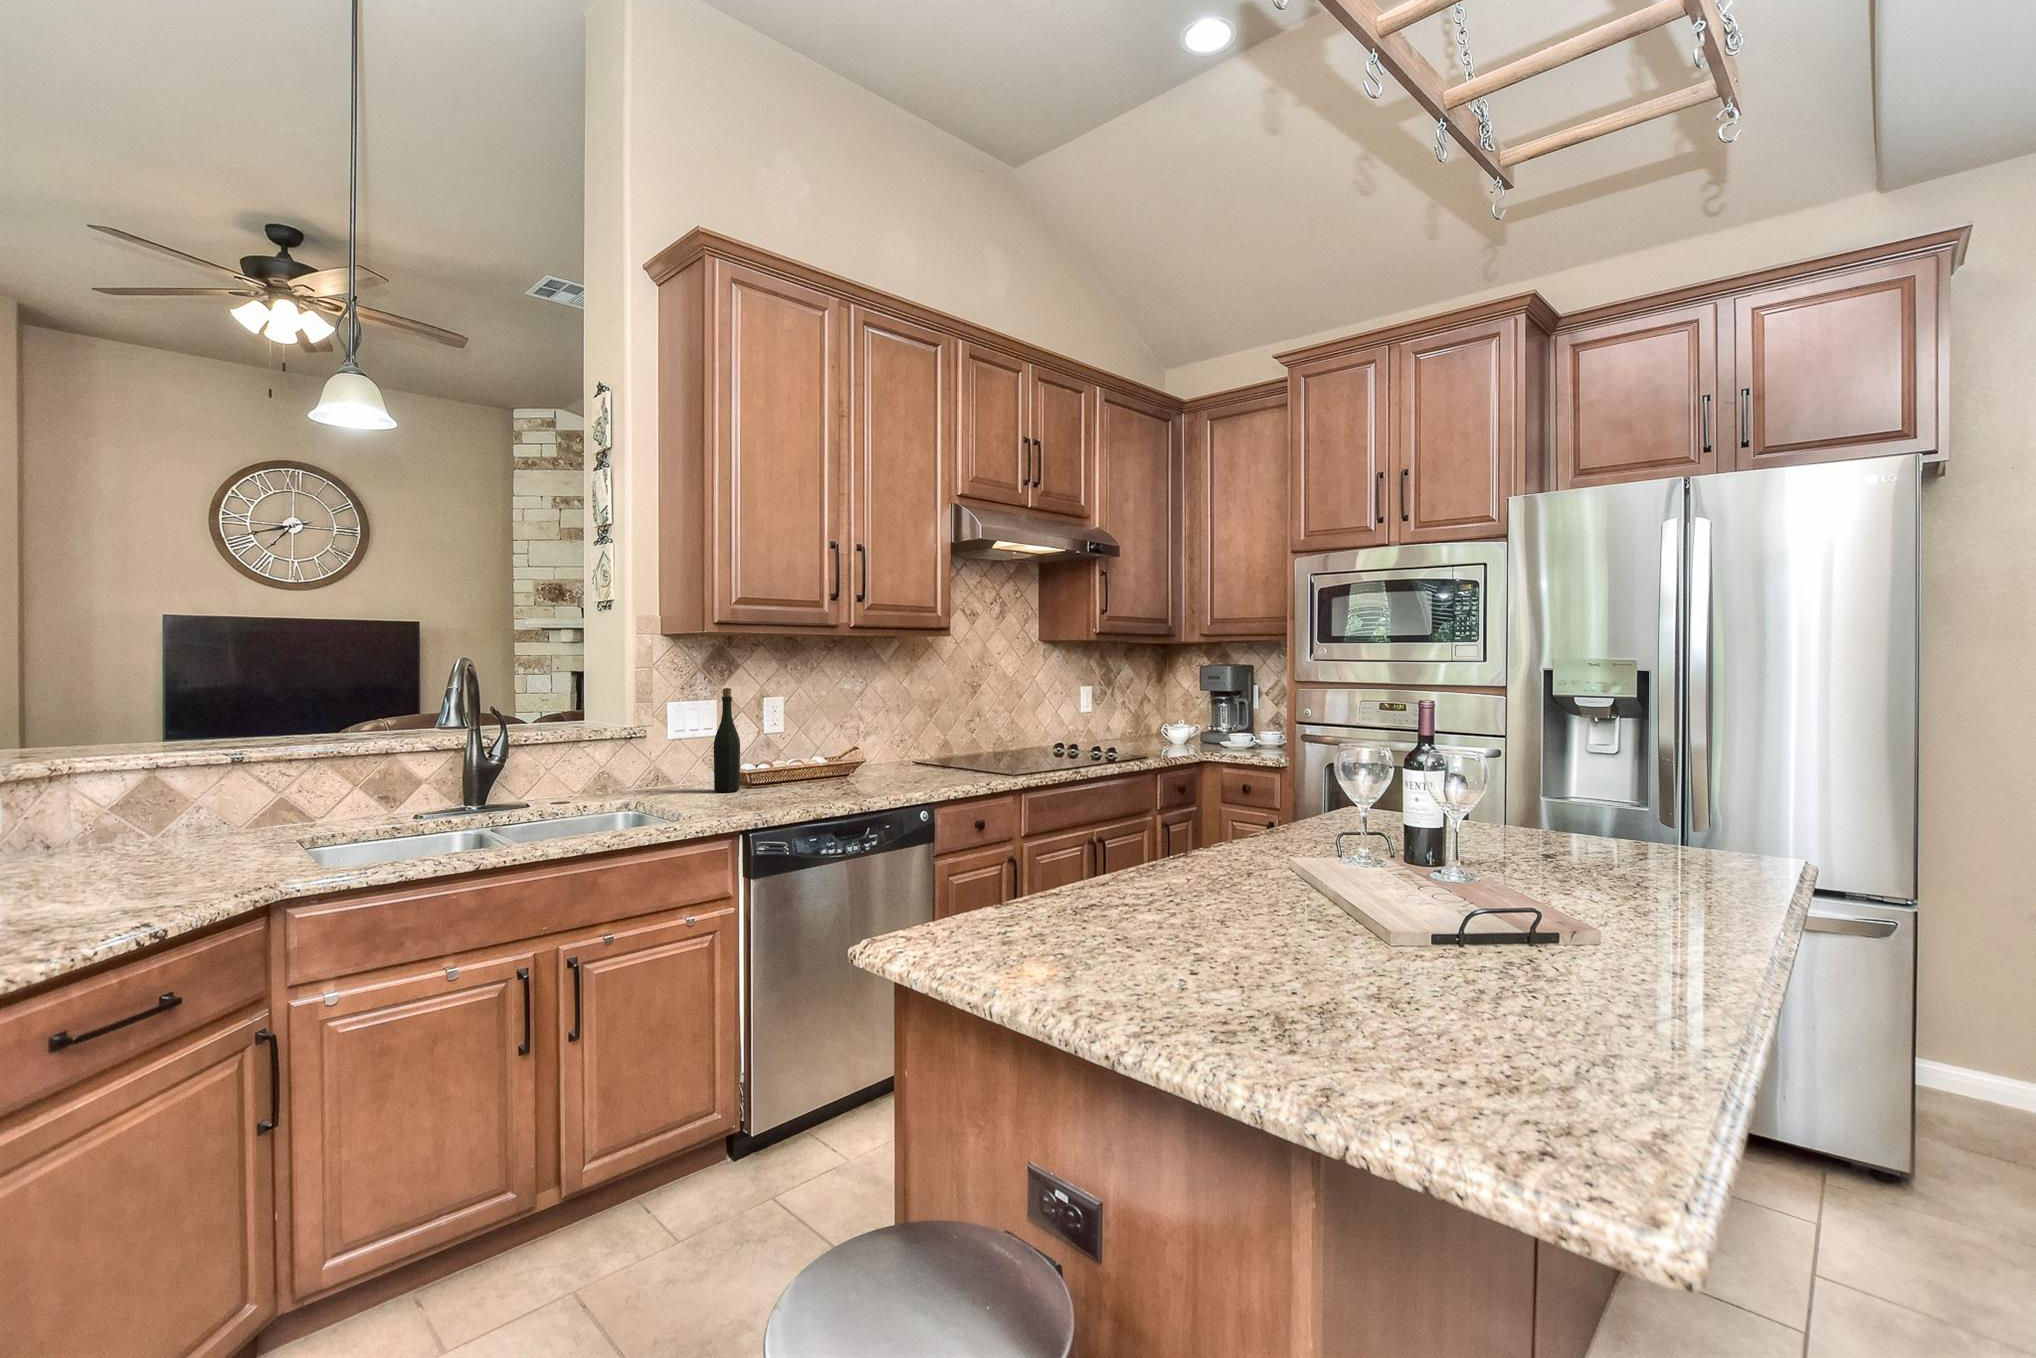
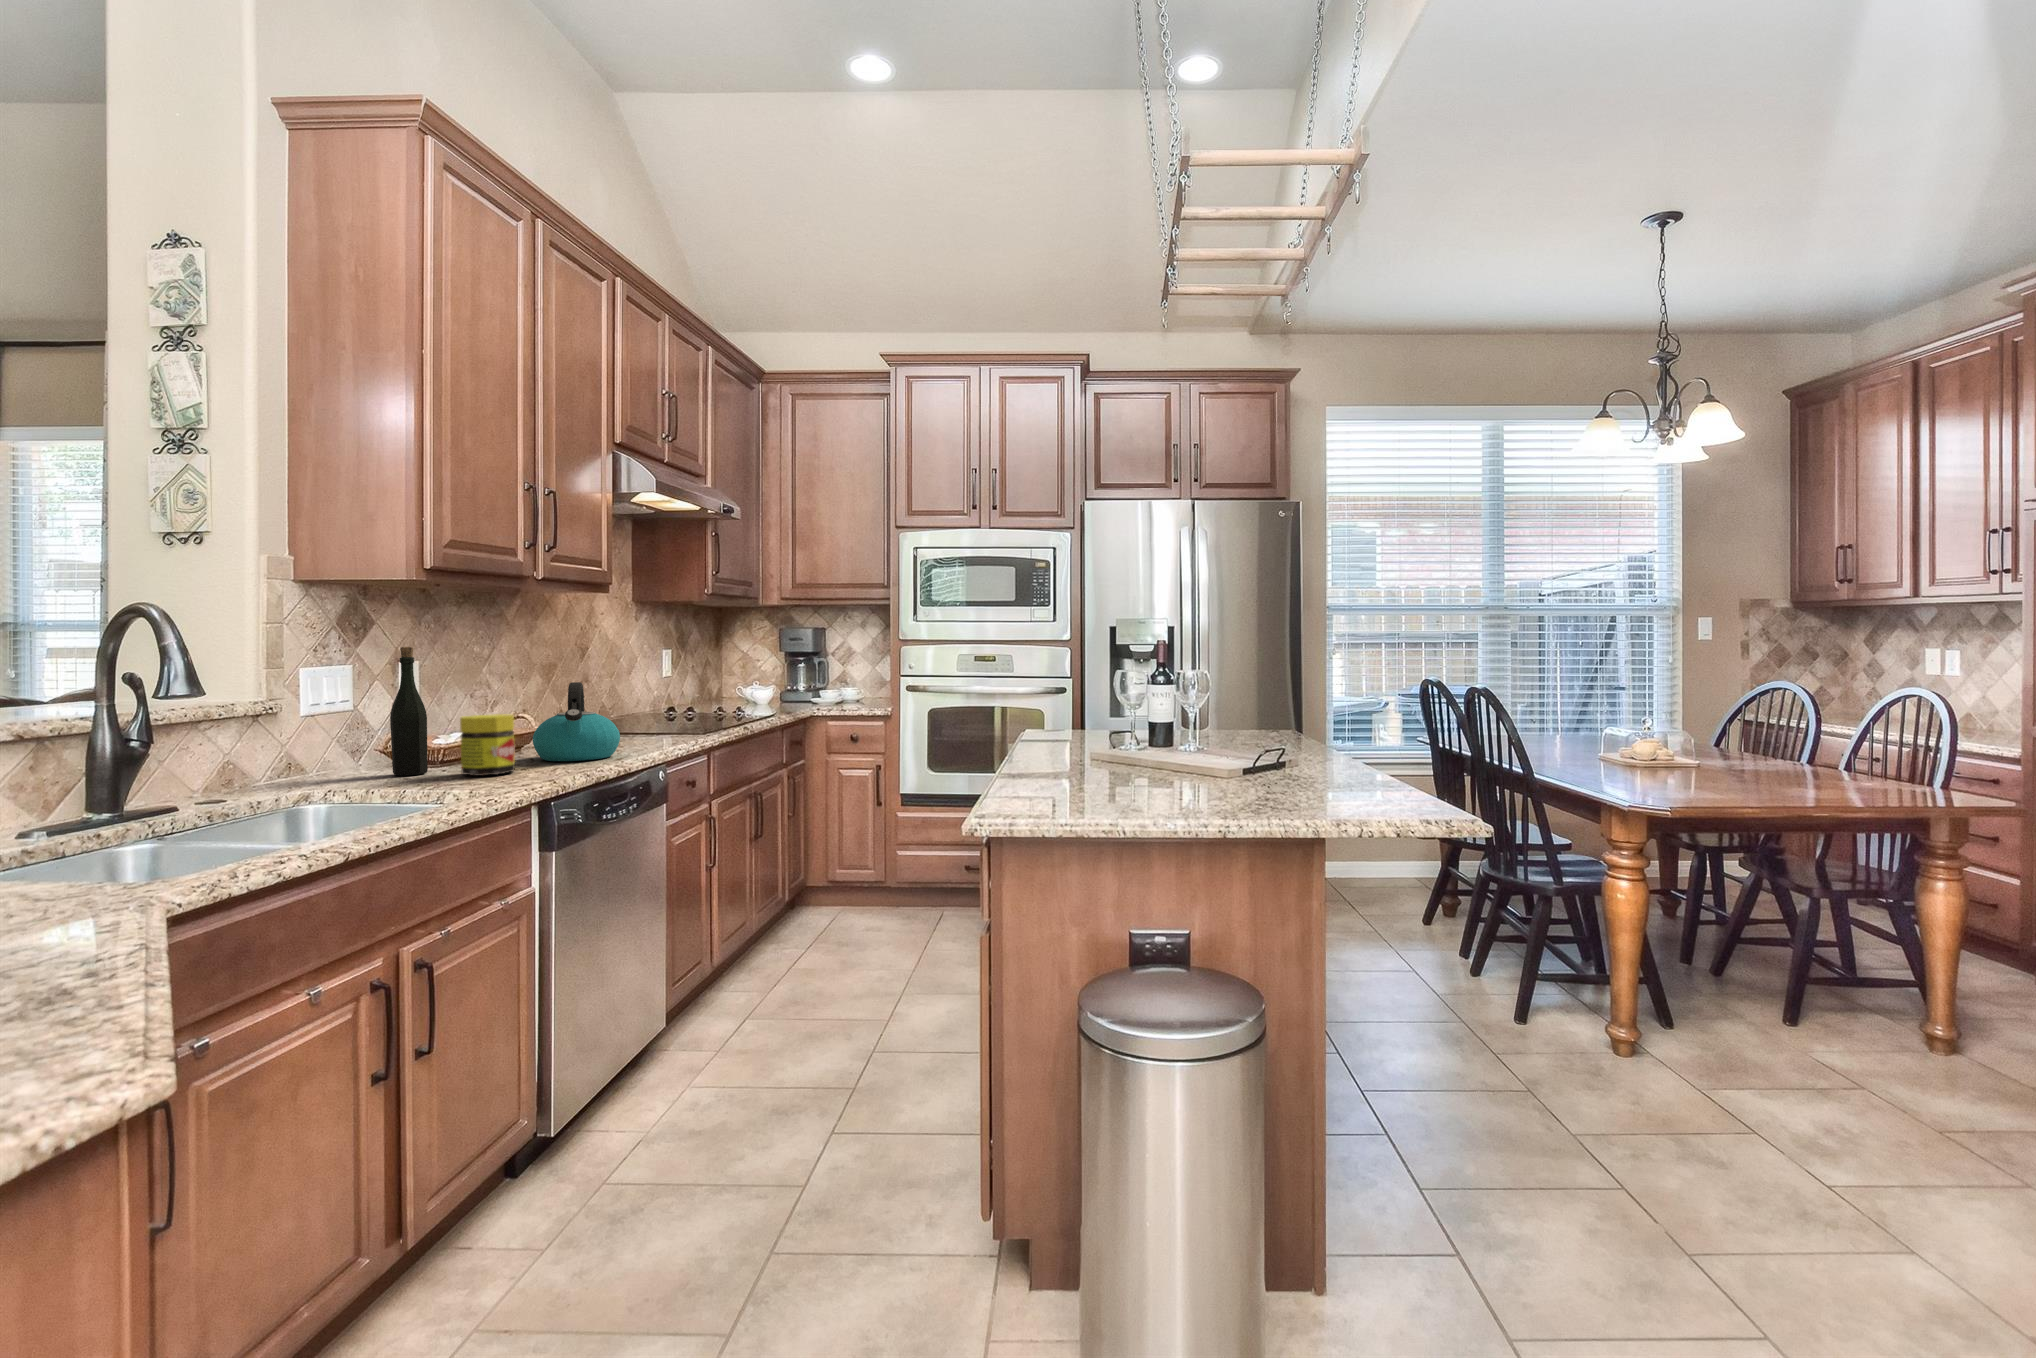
kettle: none [823,721,895,792] -> present [533,682,620,761]
jar: none [742,747,784,799] -> present [460,714,515,776]

